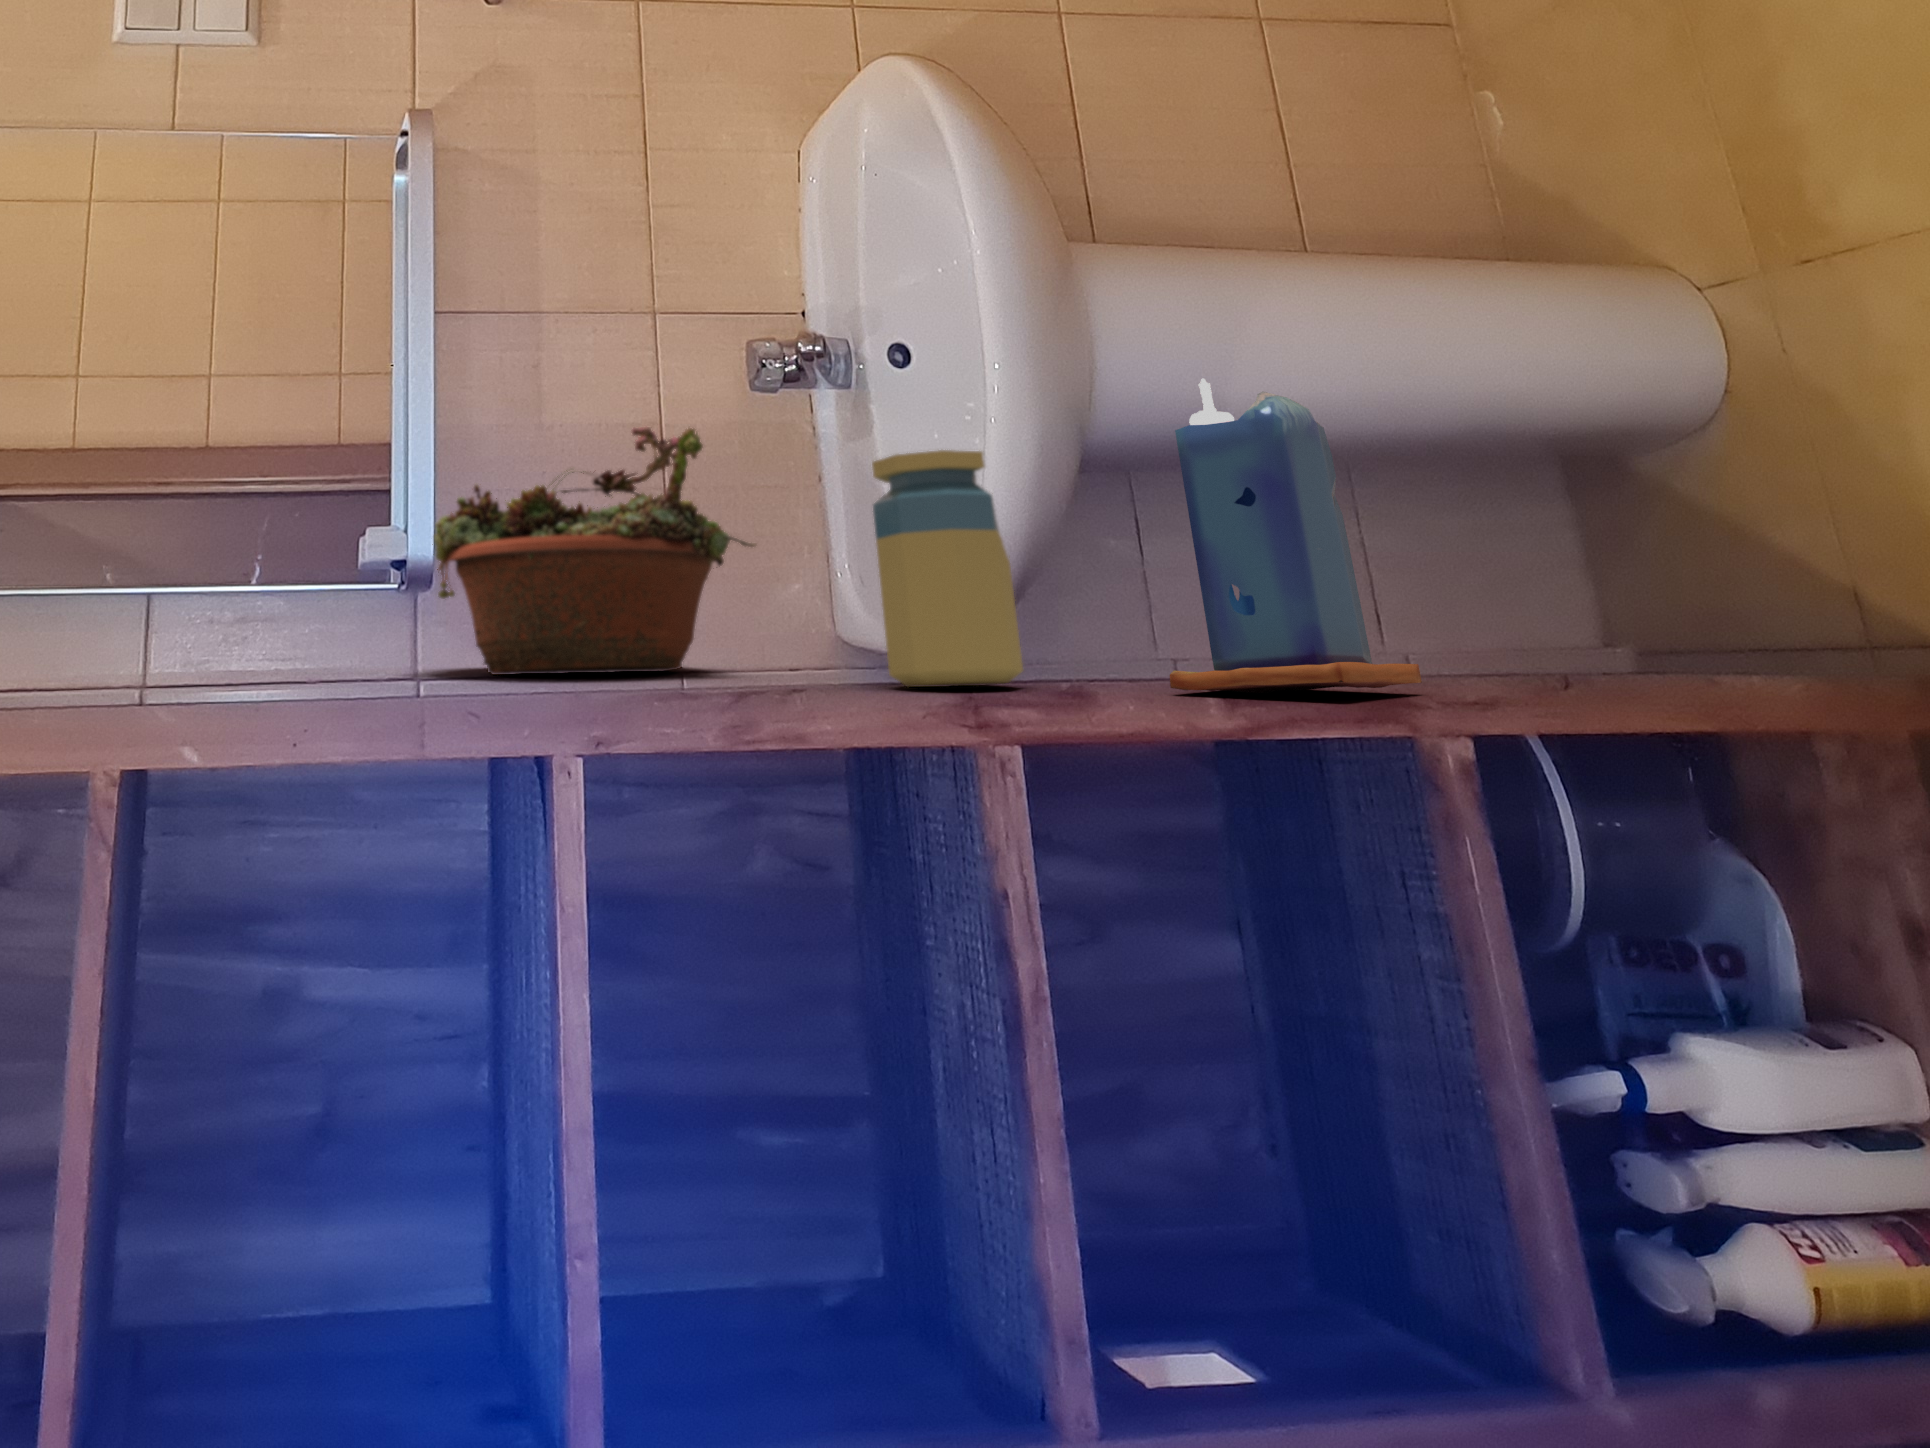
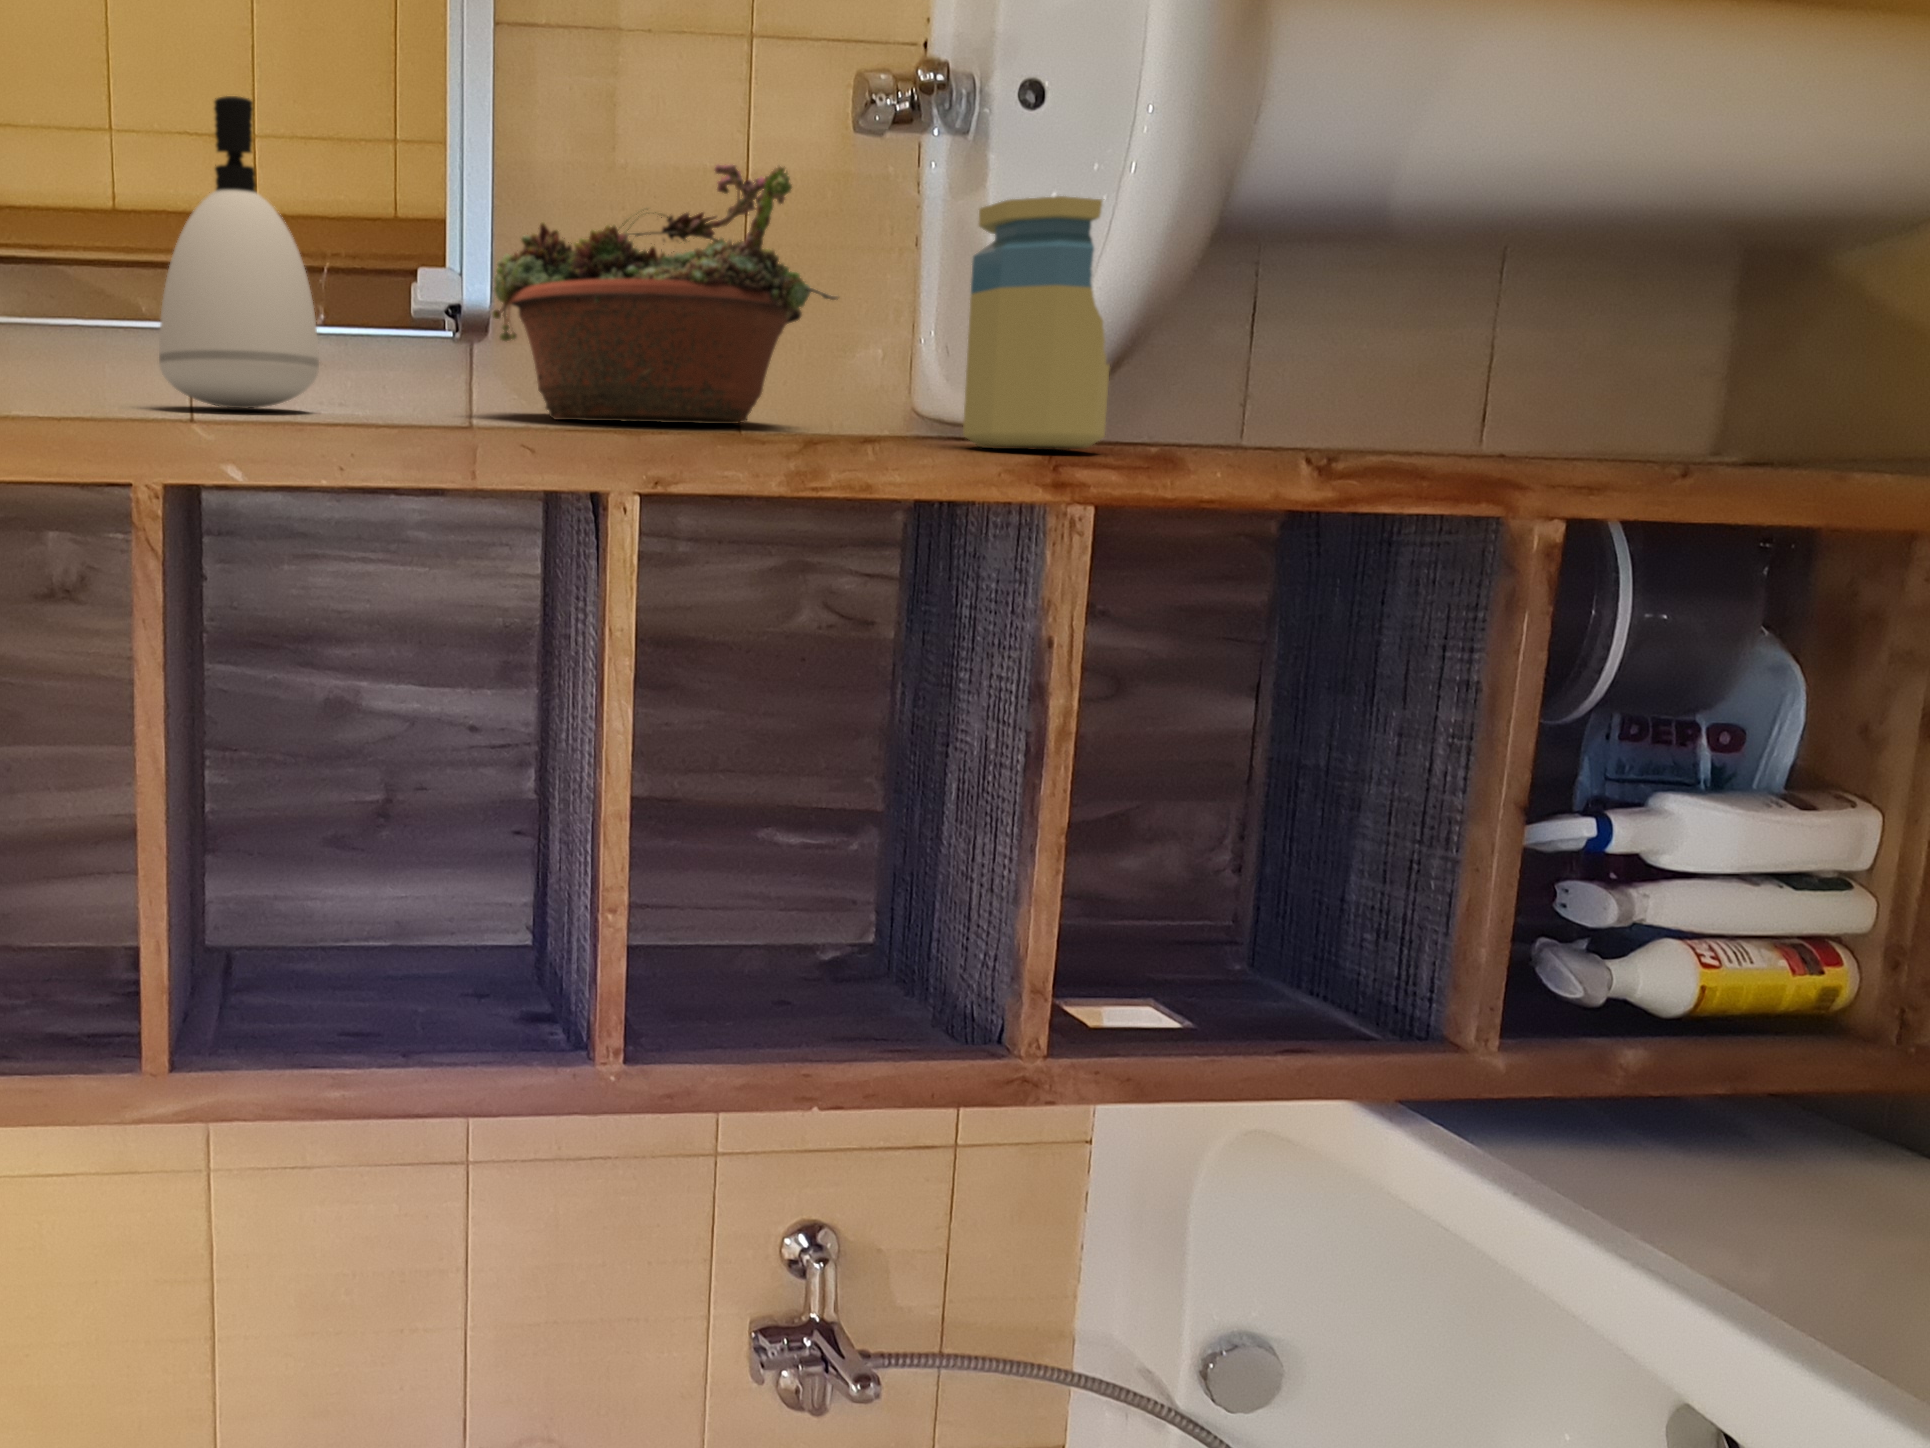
candle: present [1170,379,1422,693] -> none [1261,121,1534,468]
soap dispenser: none [107,385,269,677] -> present [159,96,319,408]

